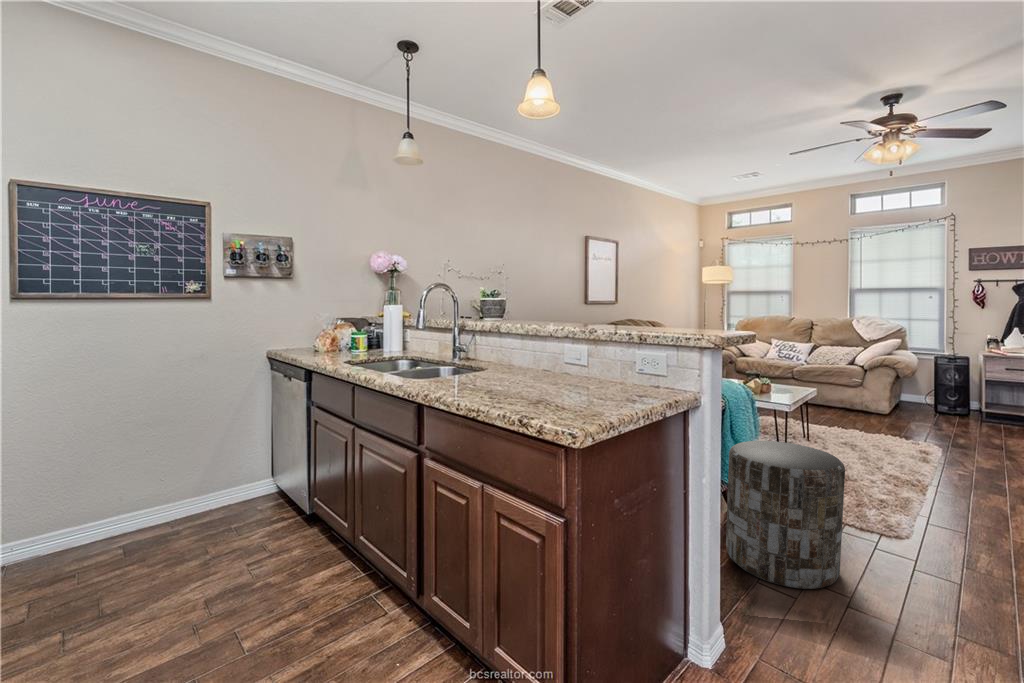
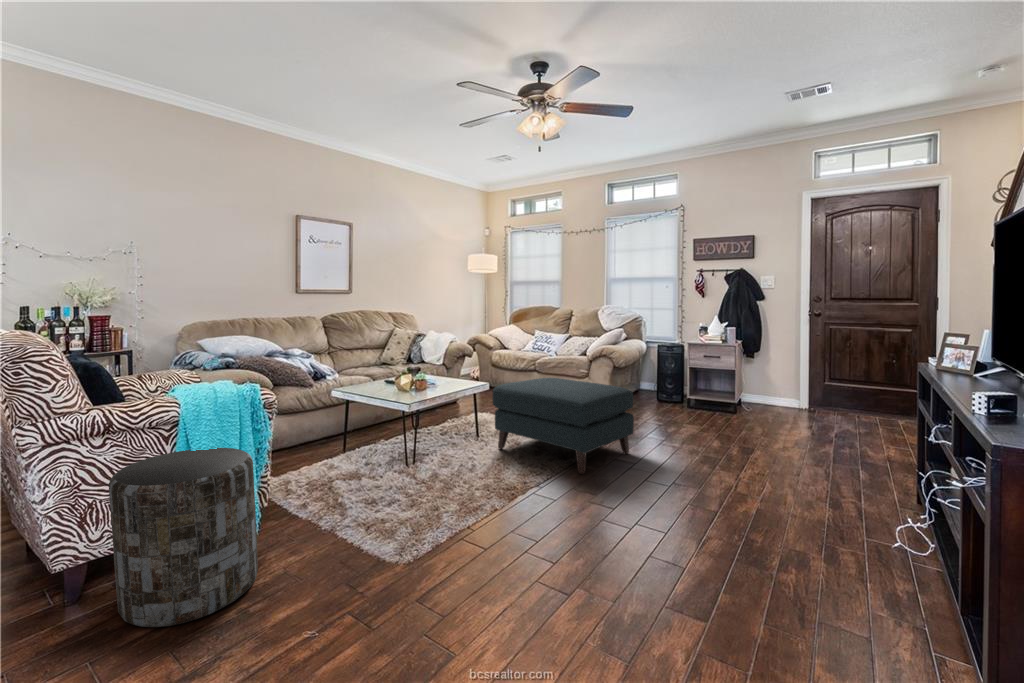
ottoman: none [843,387,1009,482] -> present [492,378,634,474]

